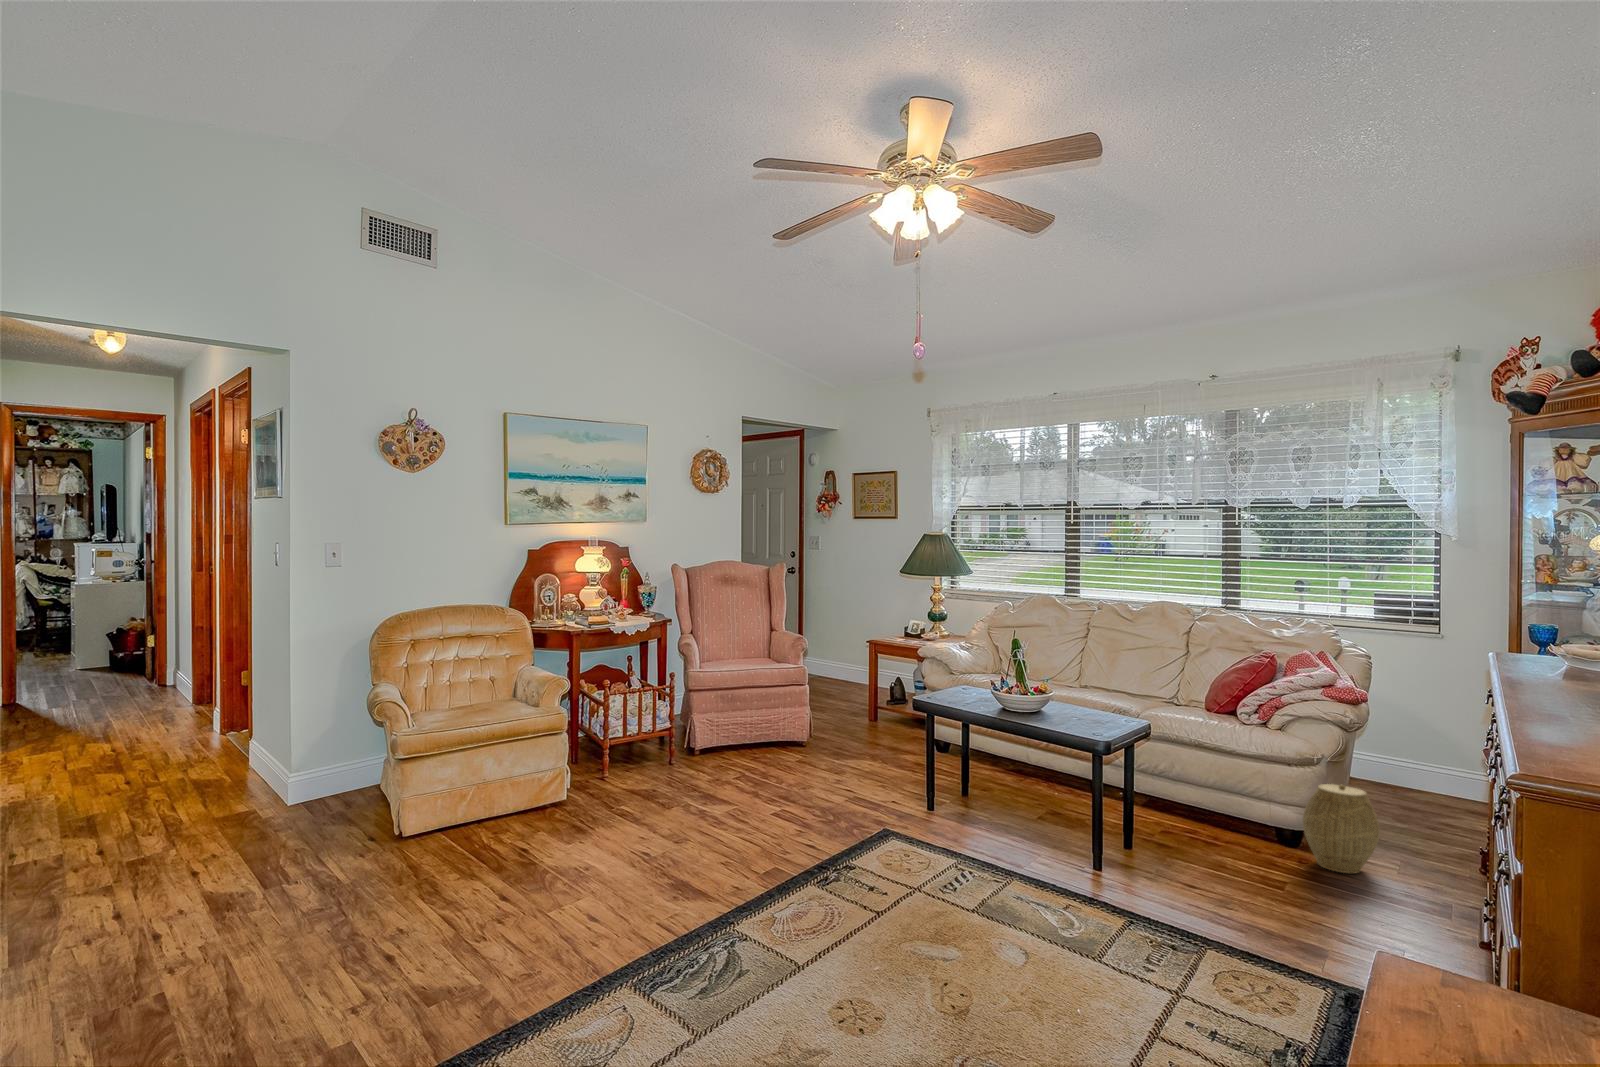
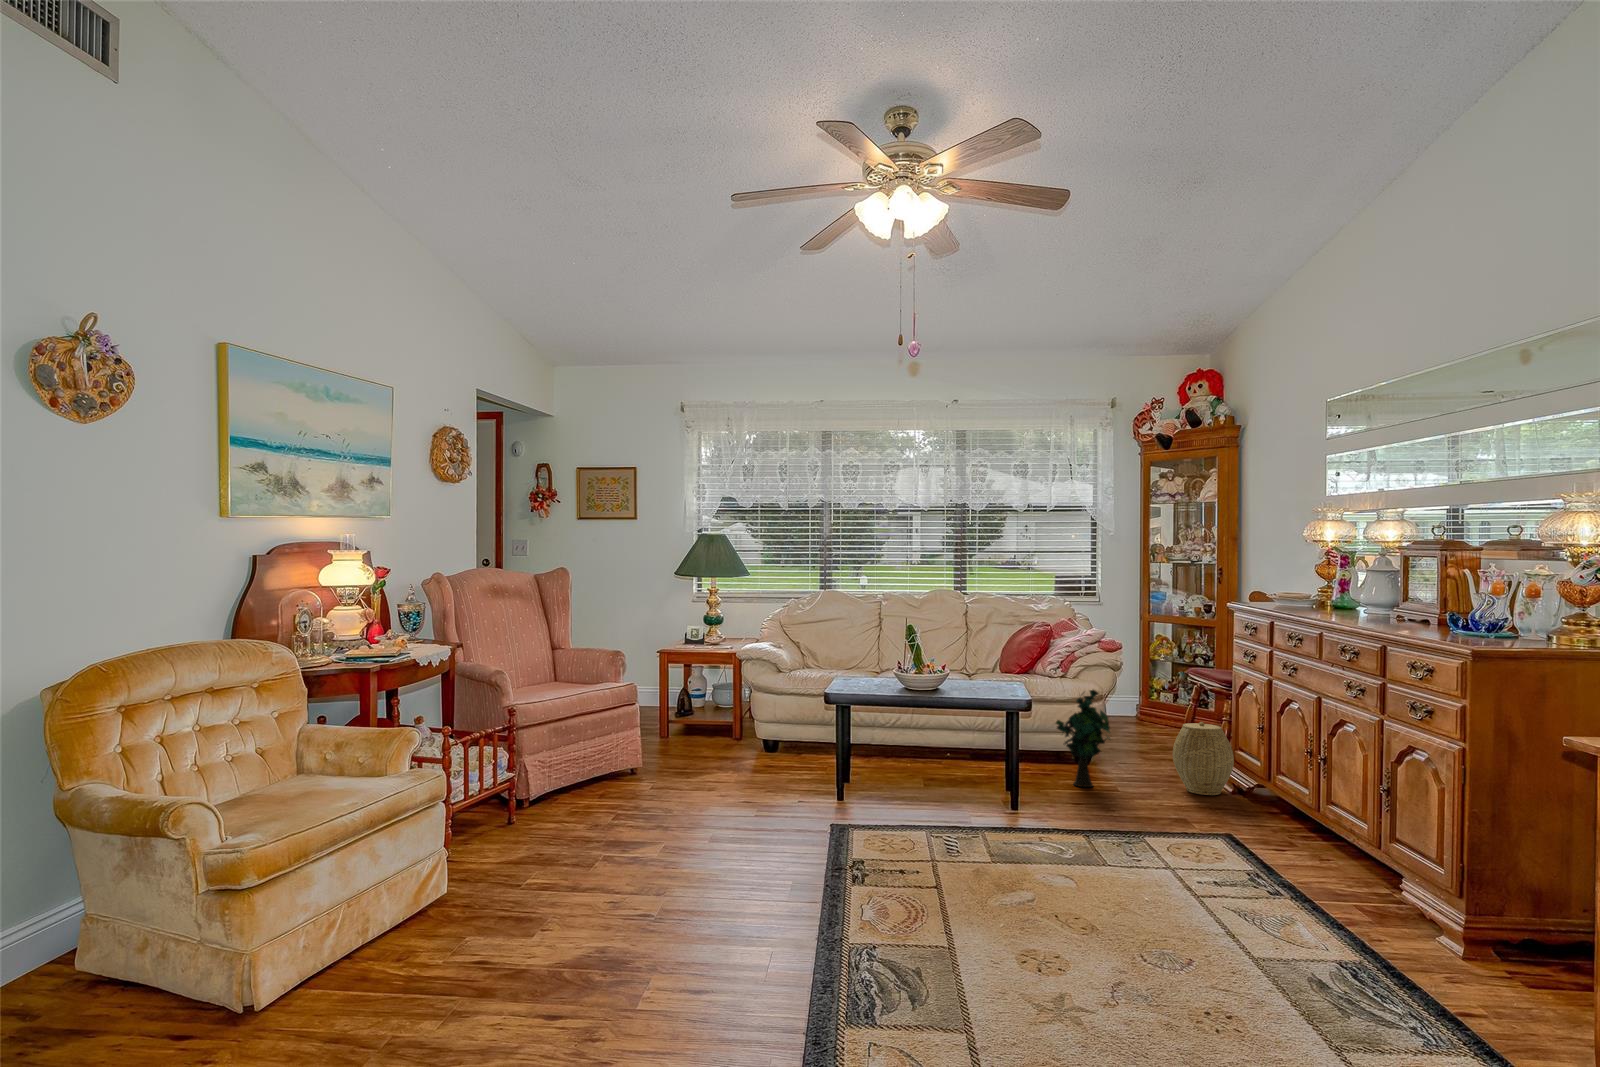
decorative plant: none [1169,728,1237,835] -> present [1056,690,1110,787]

